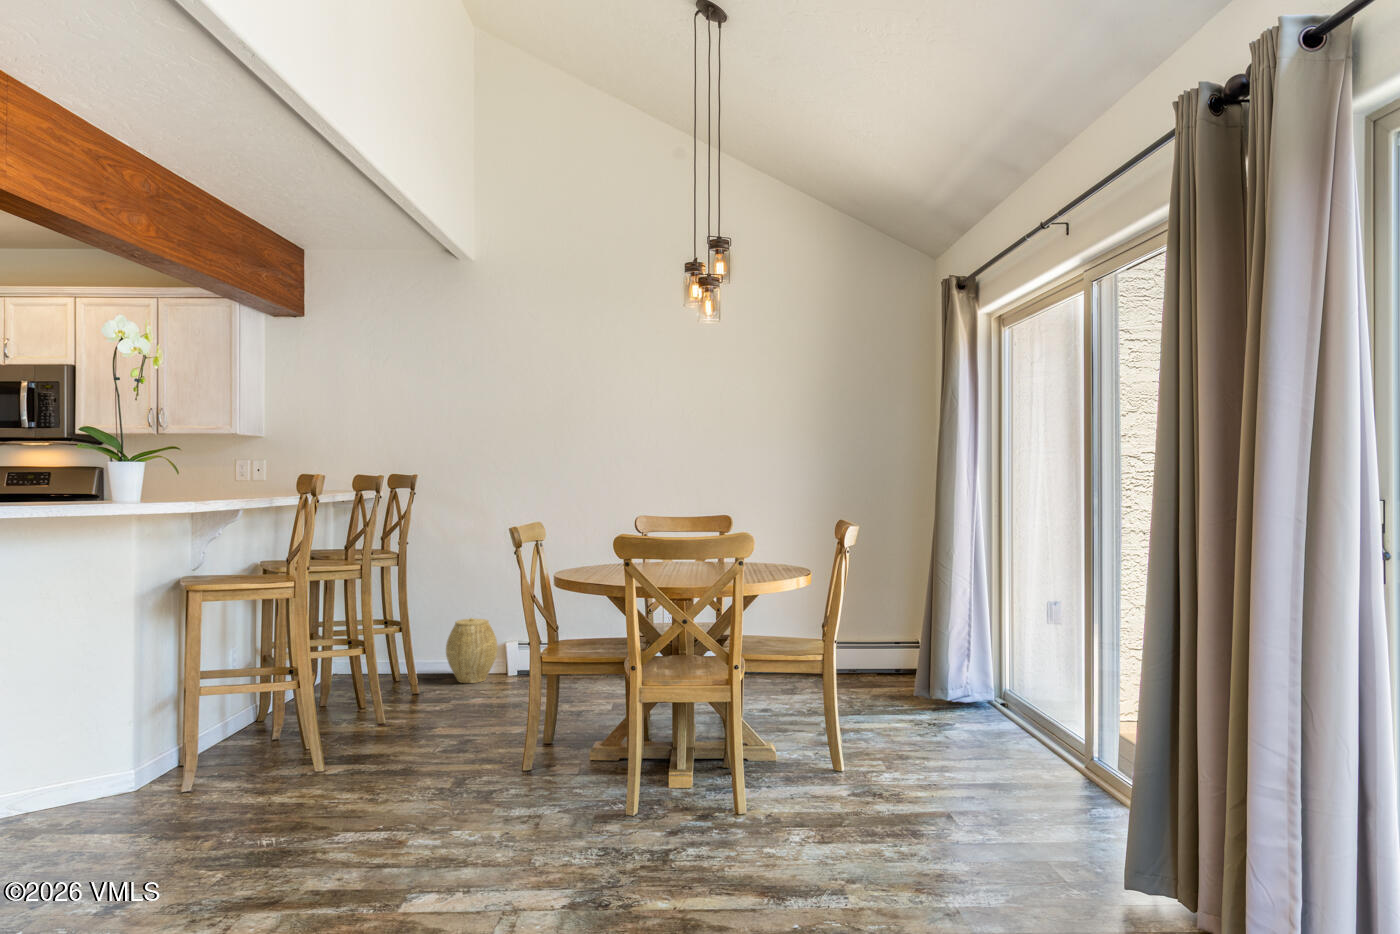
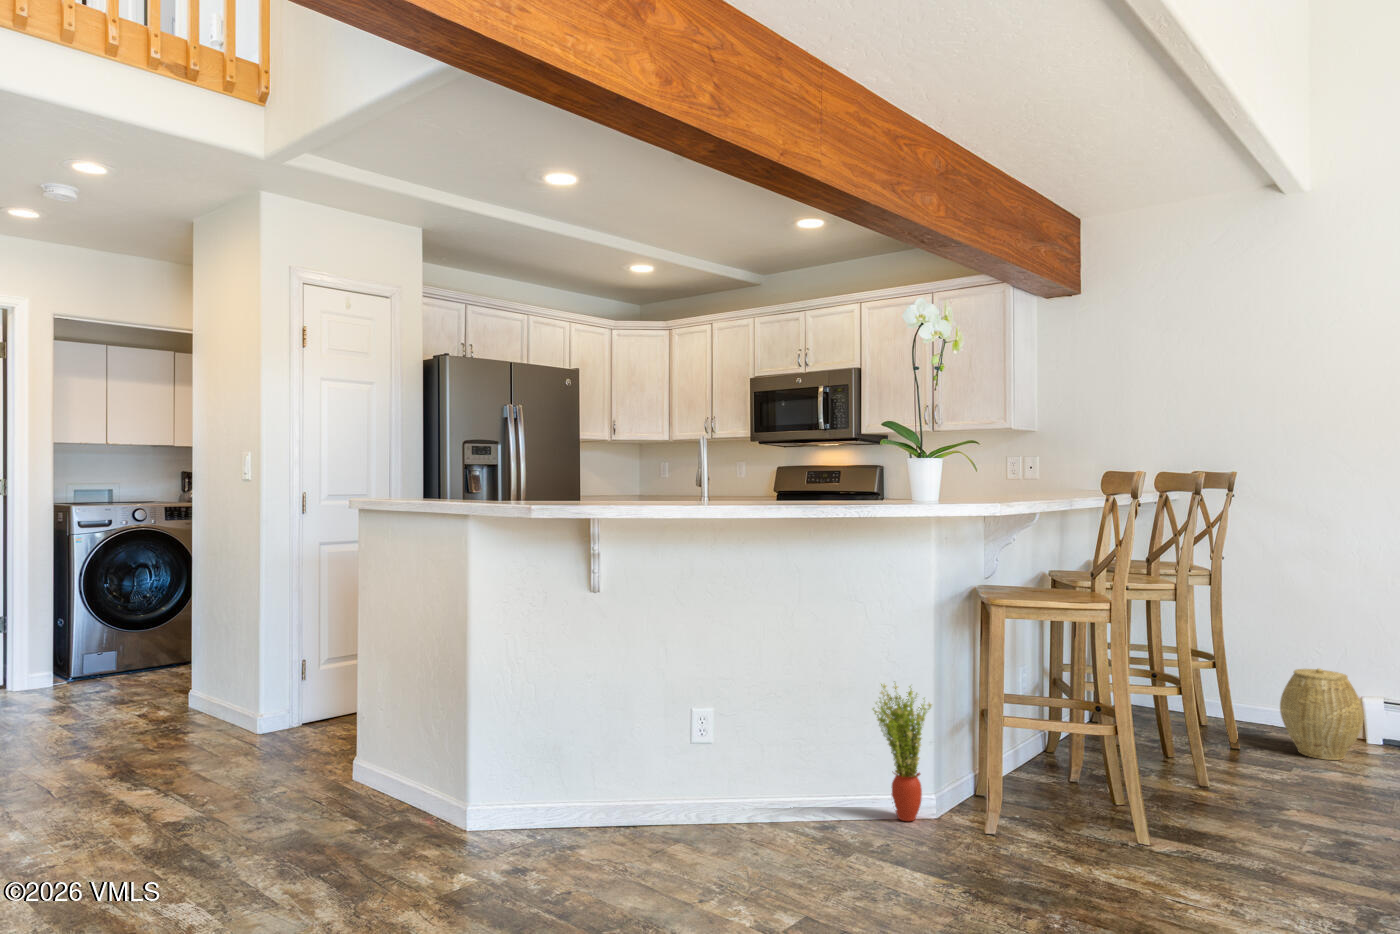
potted plant: none [57,675,127,805] -> present [873,684,932,821]

